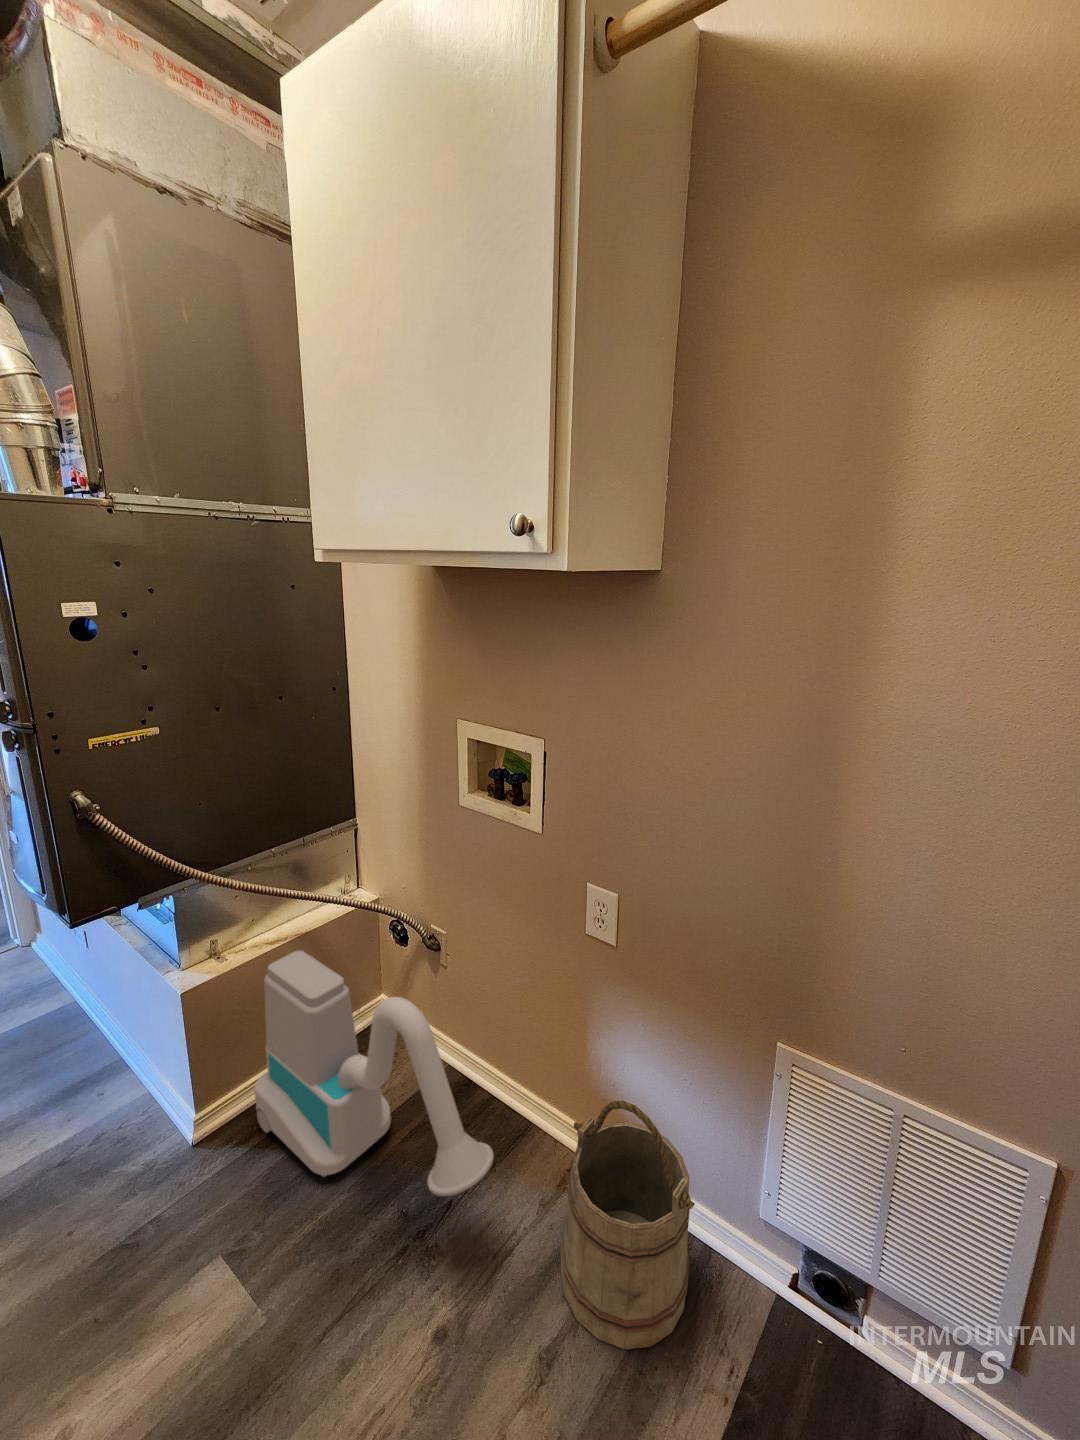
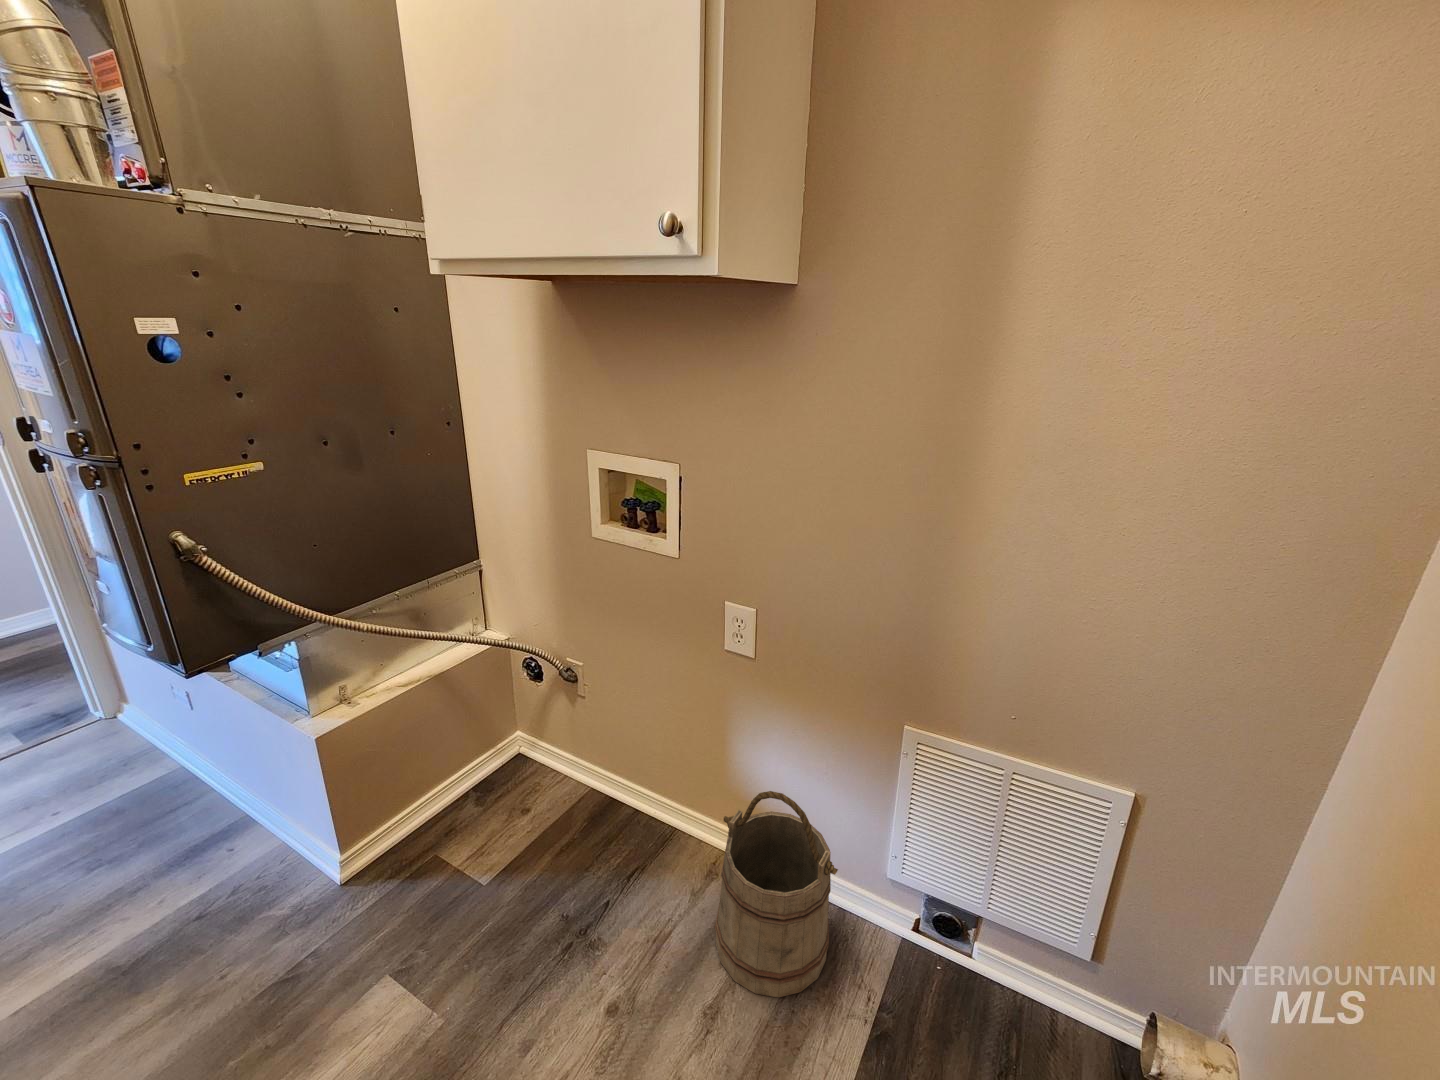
vacuum cleaner: present [254,951,494,1196] -> none [399,689,651,896]

